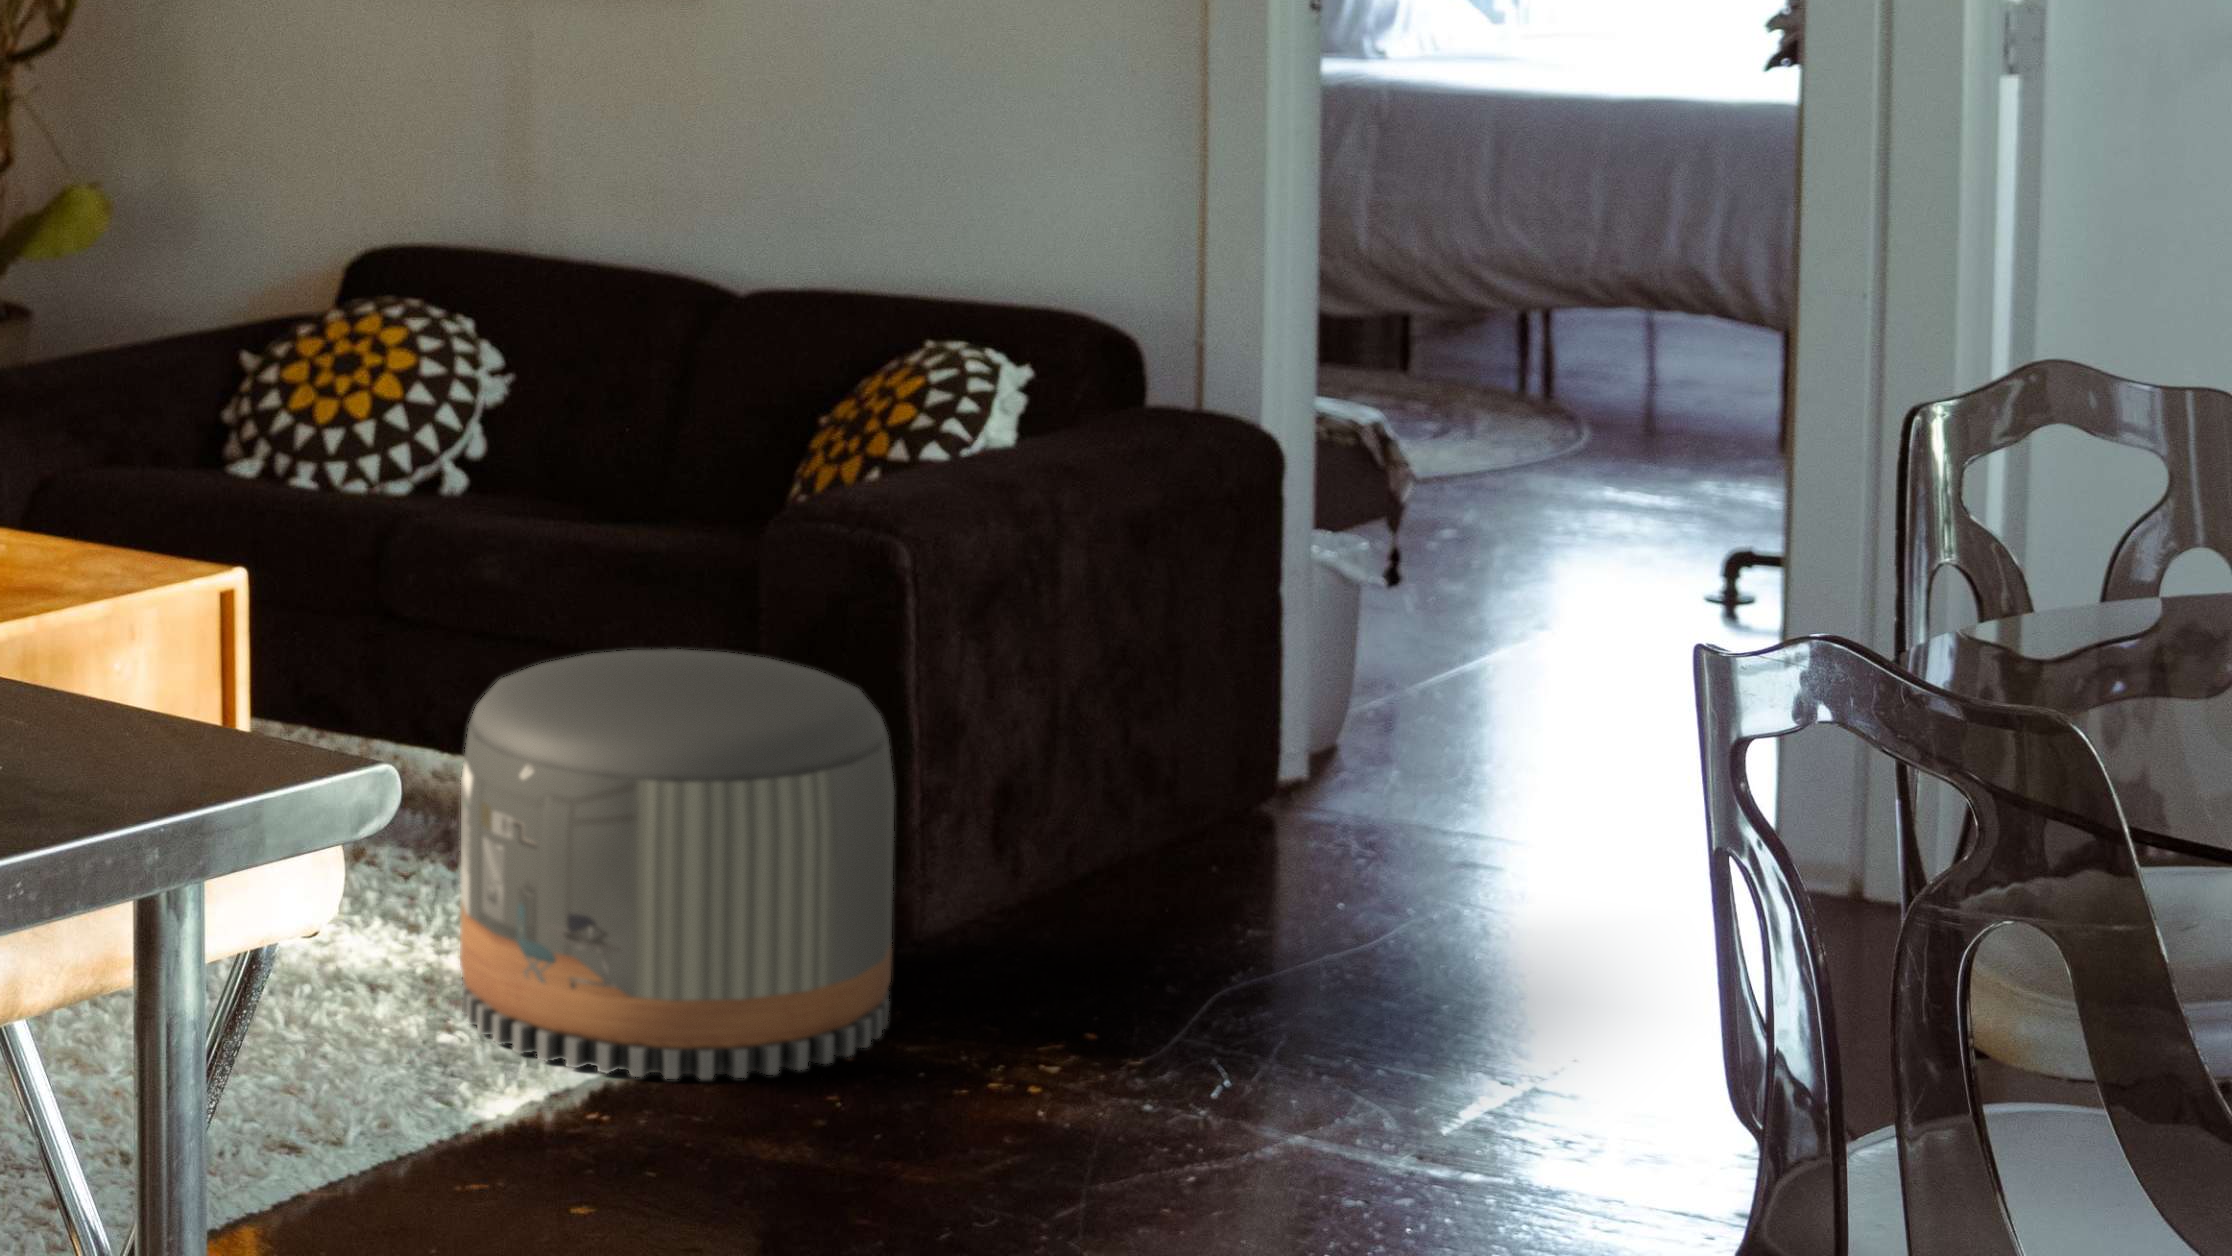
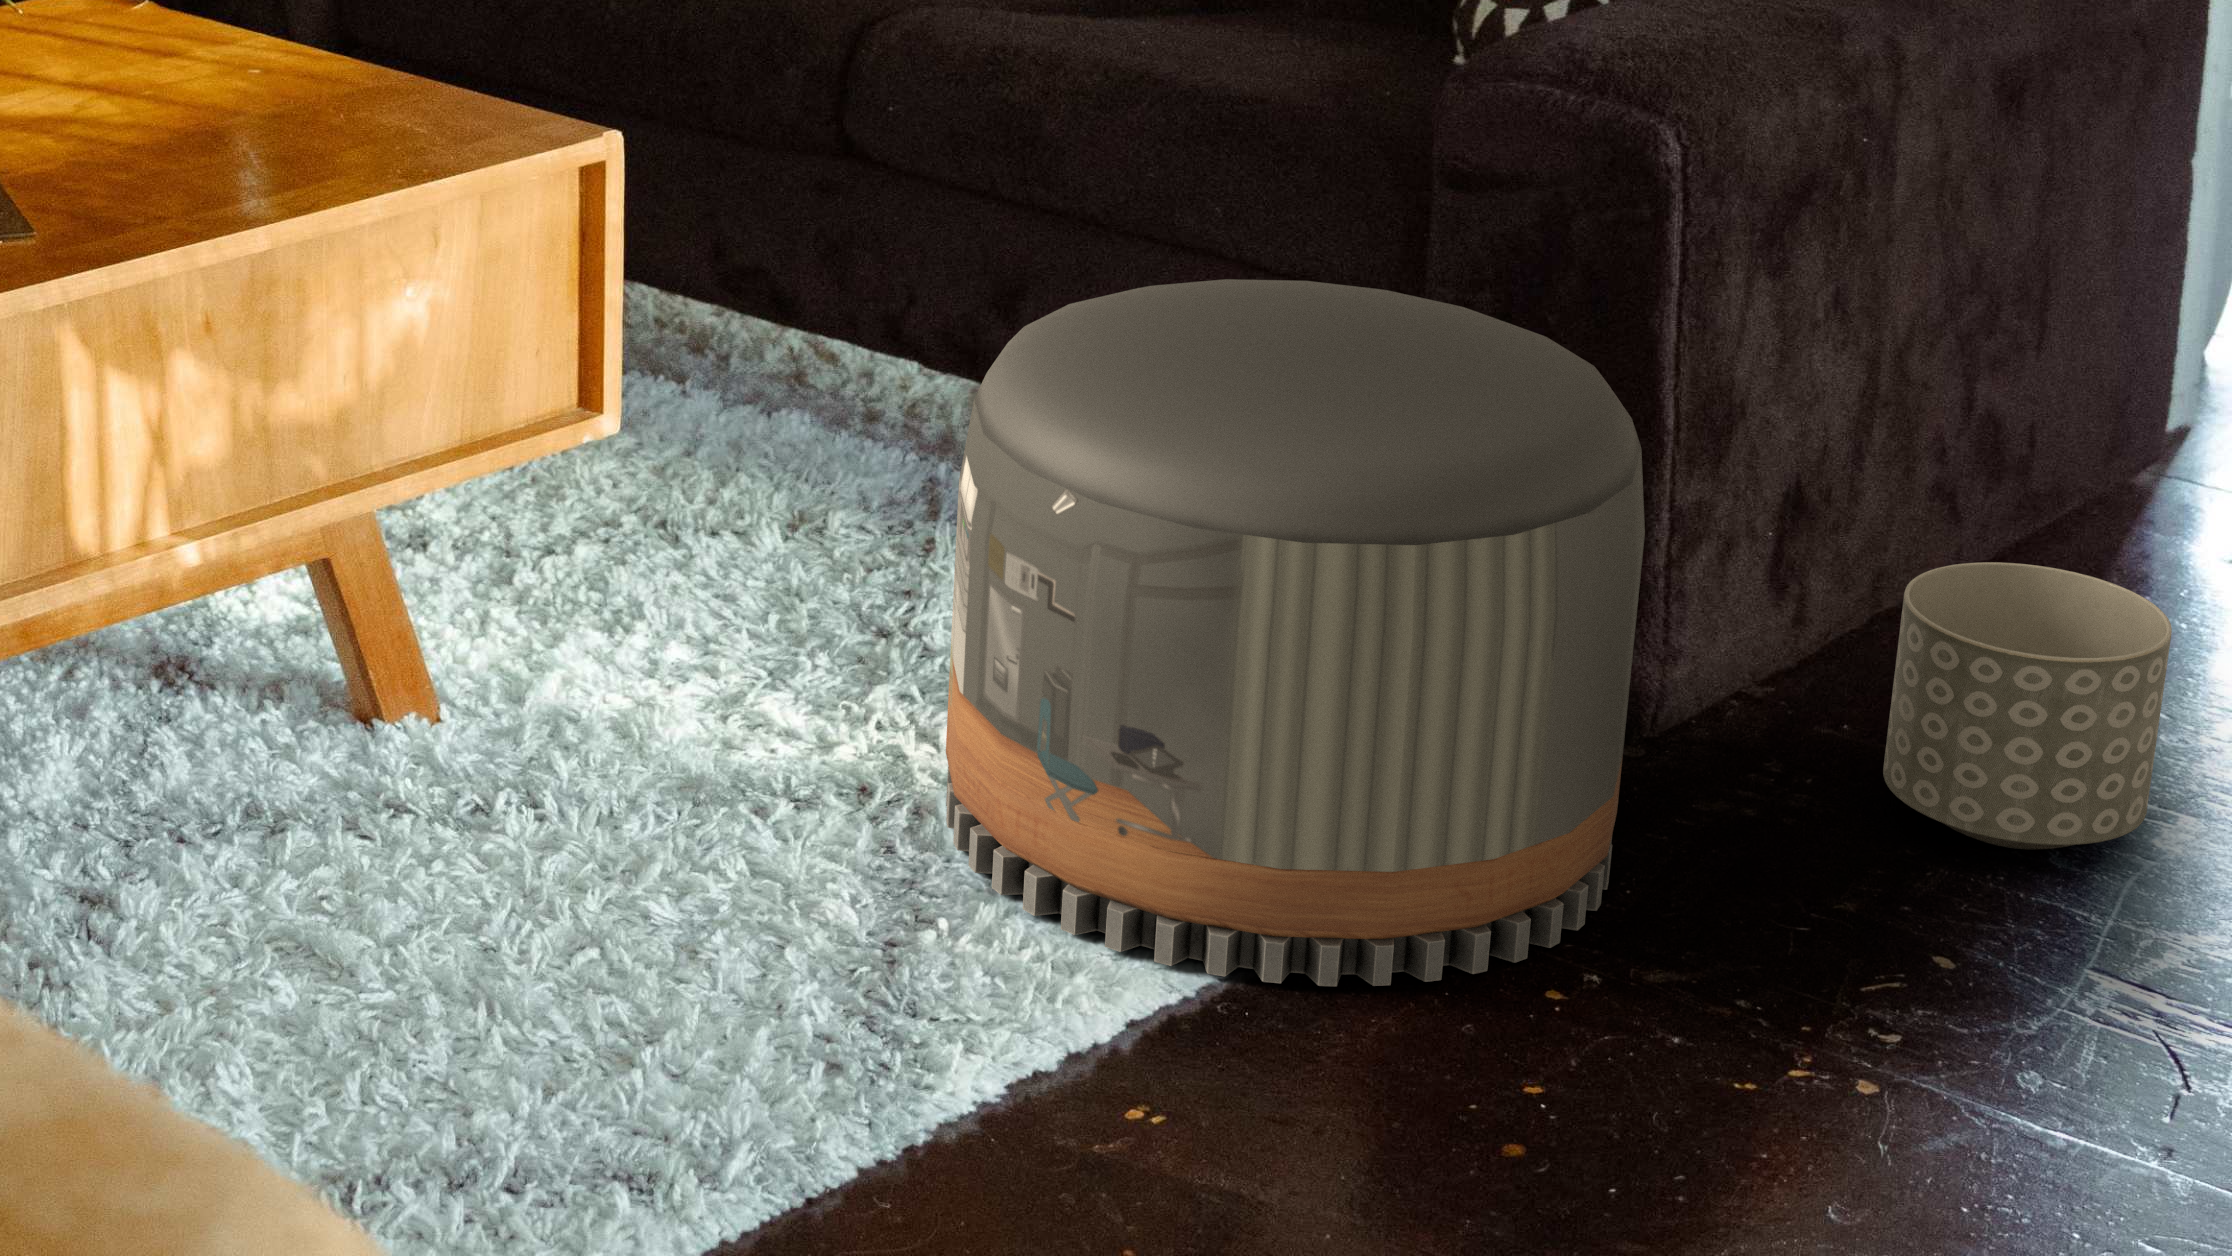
planter: none [1063,820,1228,999] -> present [1883,562,2172,850]

